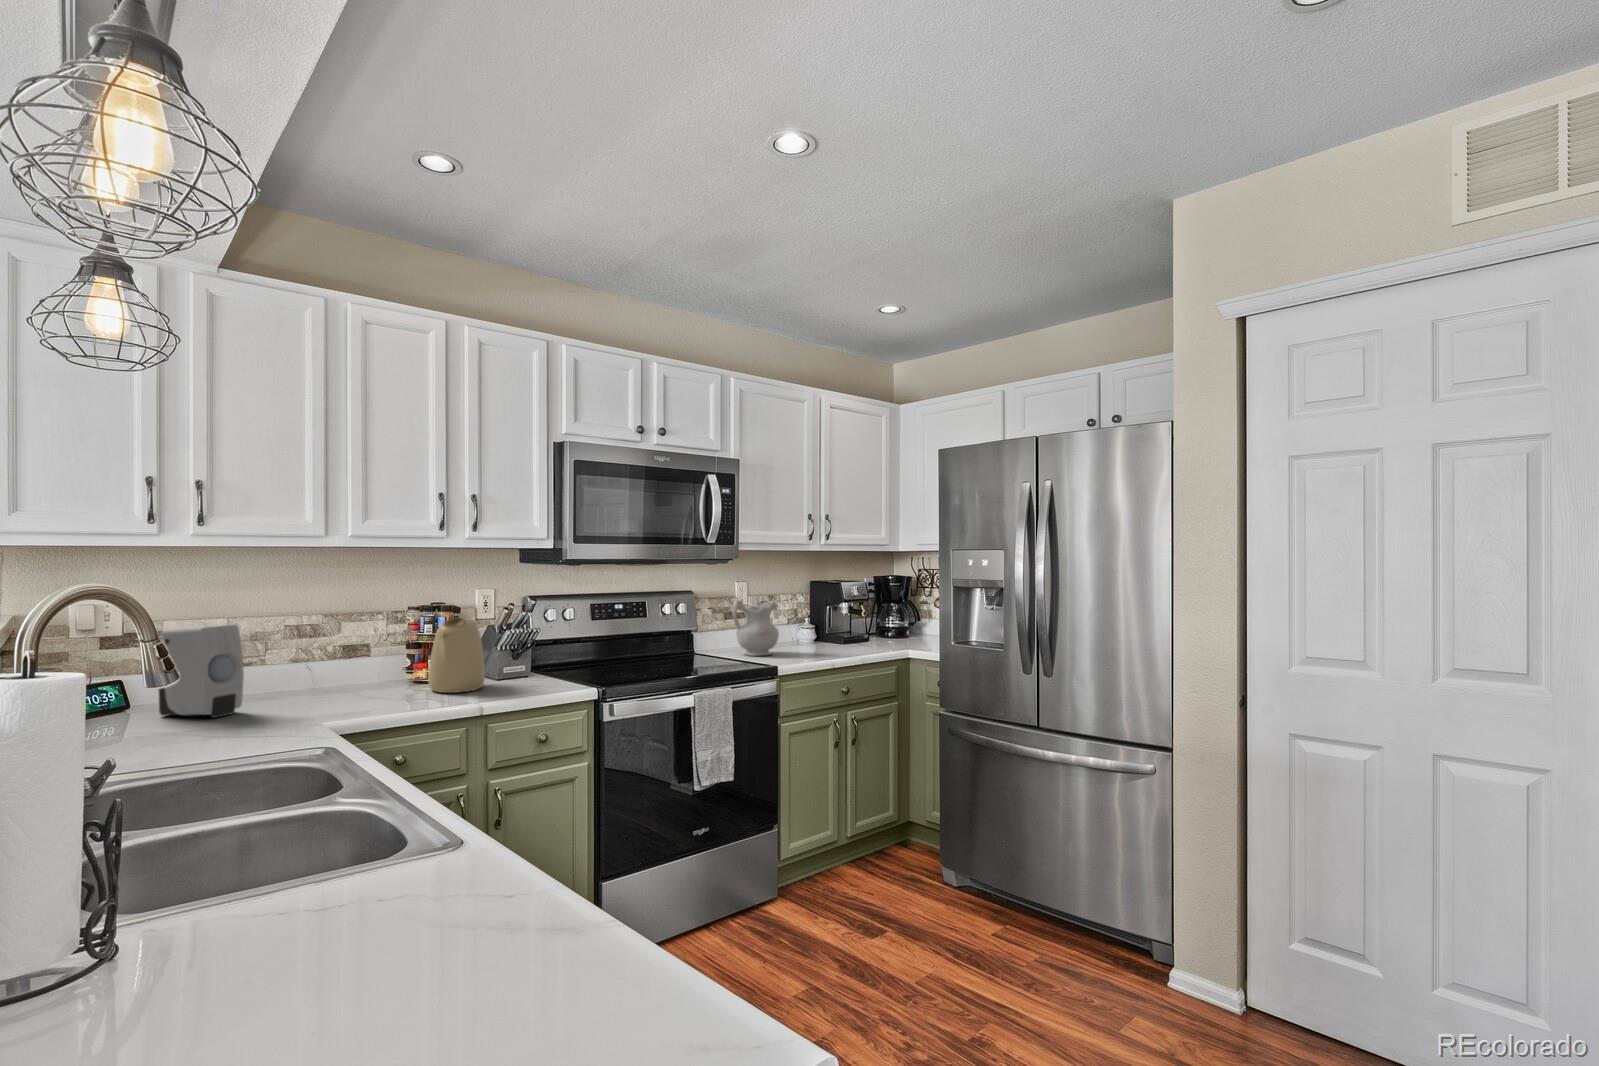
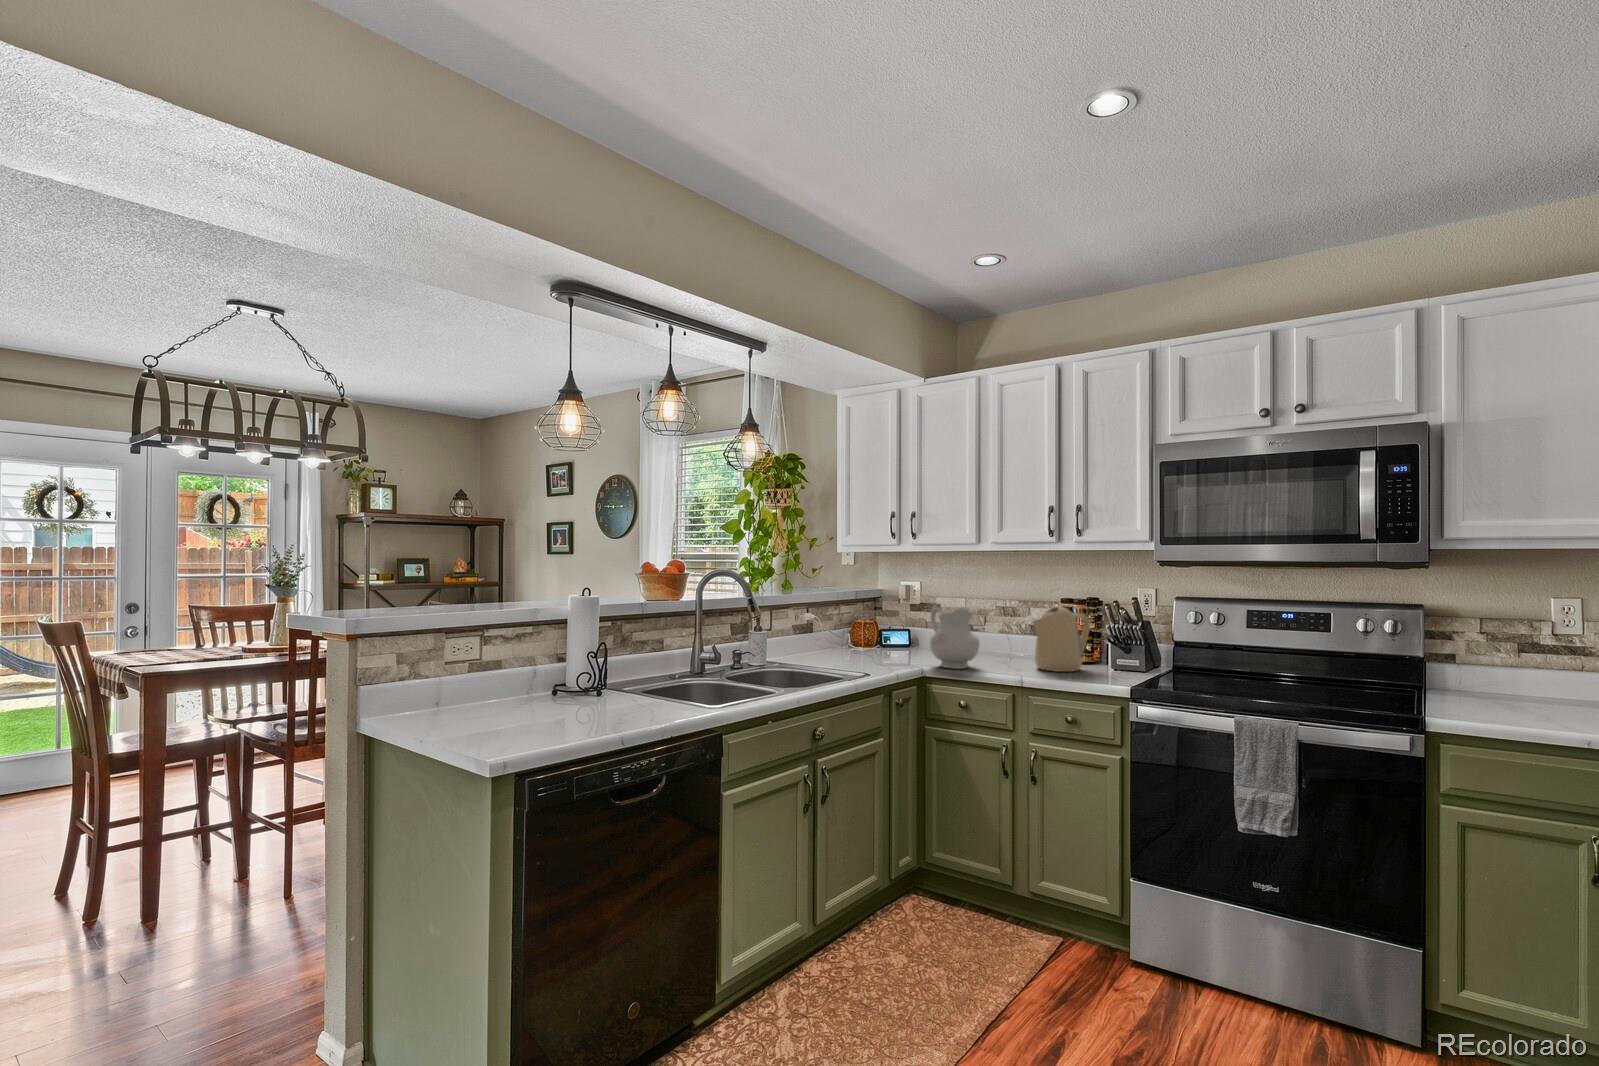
ceramic pitcher: present [732,601,779,656] -> present [930,603,979,669]
soap dispenser: present [158,625,244,718] -> none [890,599,921,657]

